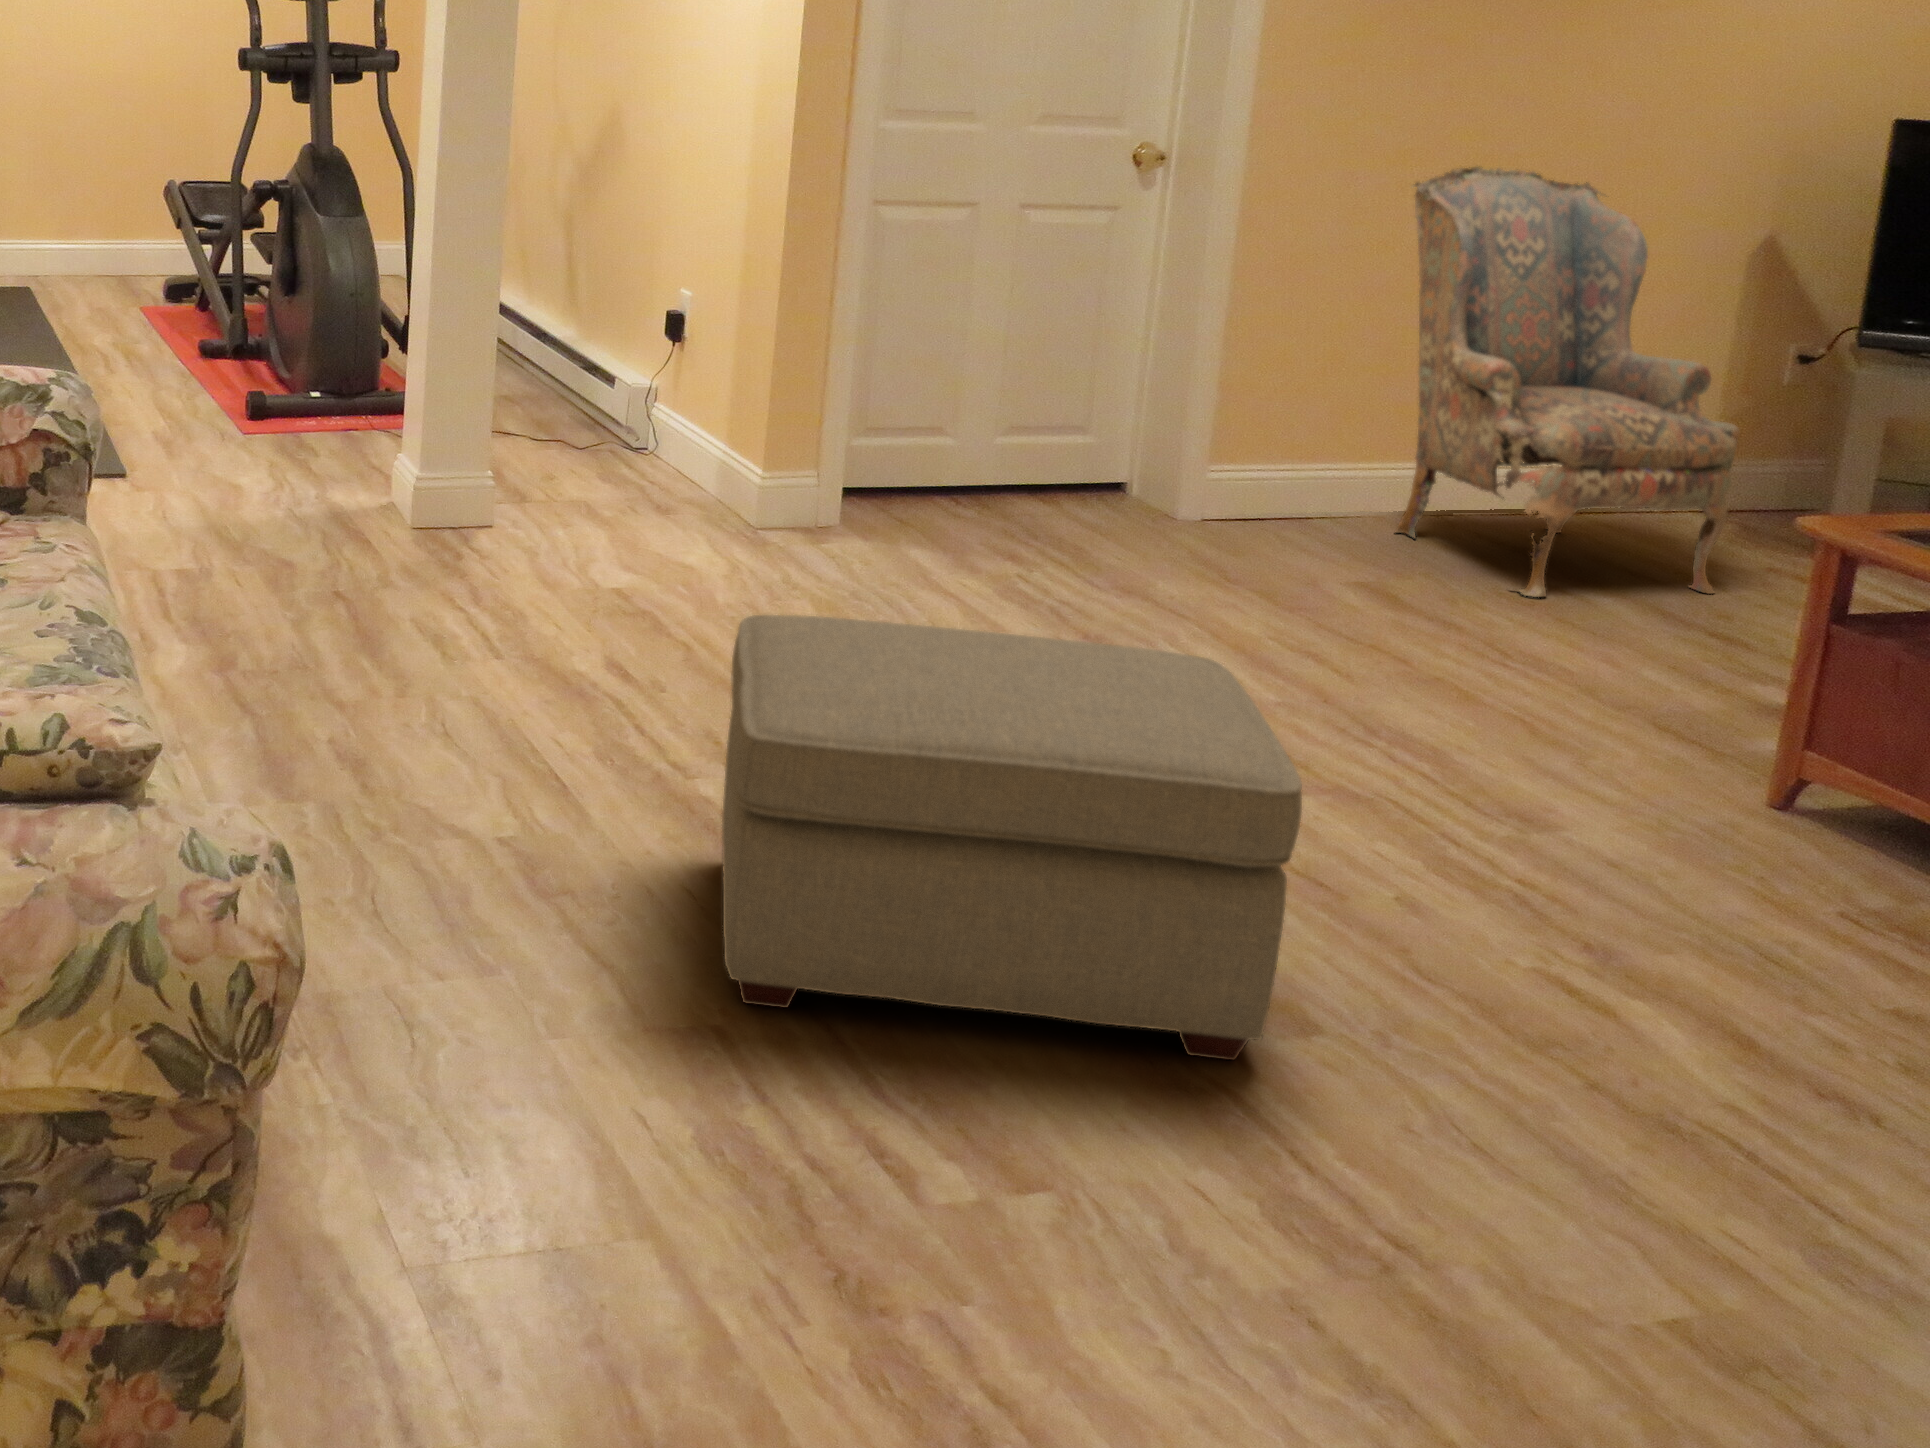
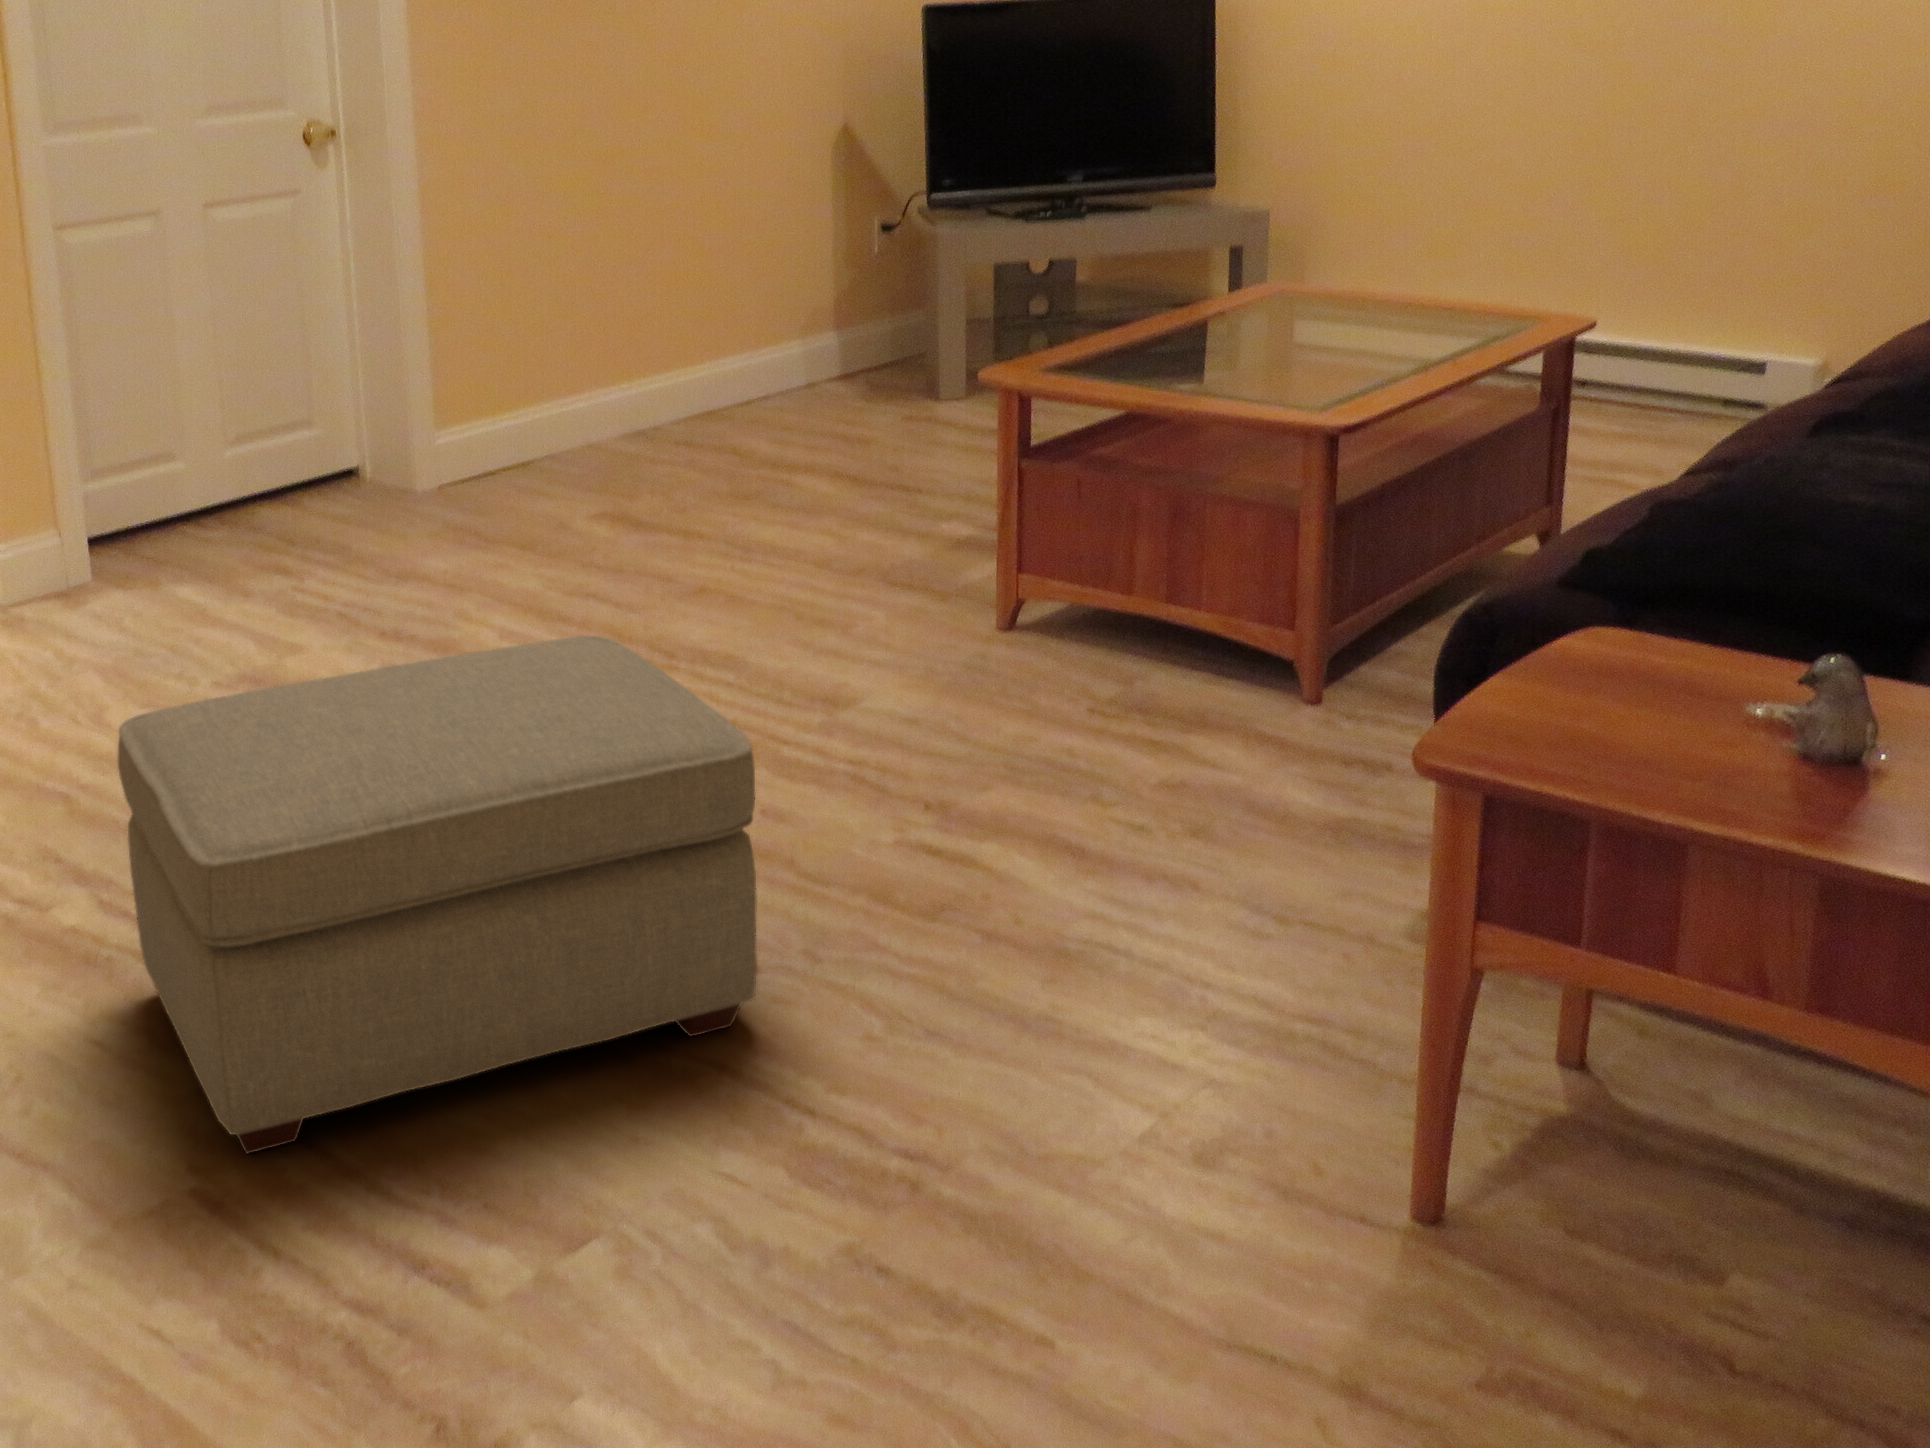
armchair: present [1396,166,1739,597] -> none [558,106,865,494]

